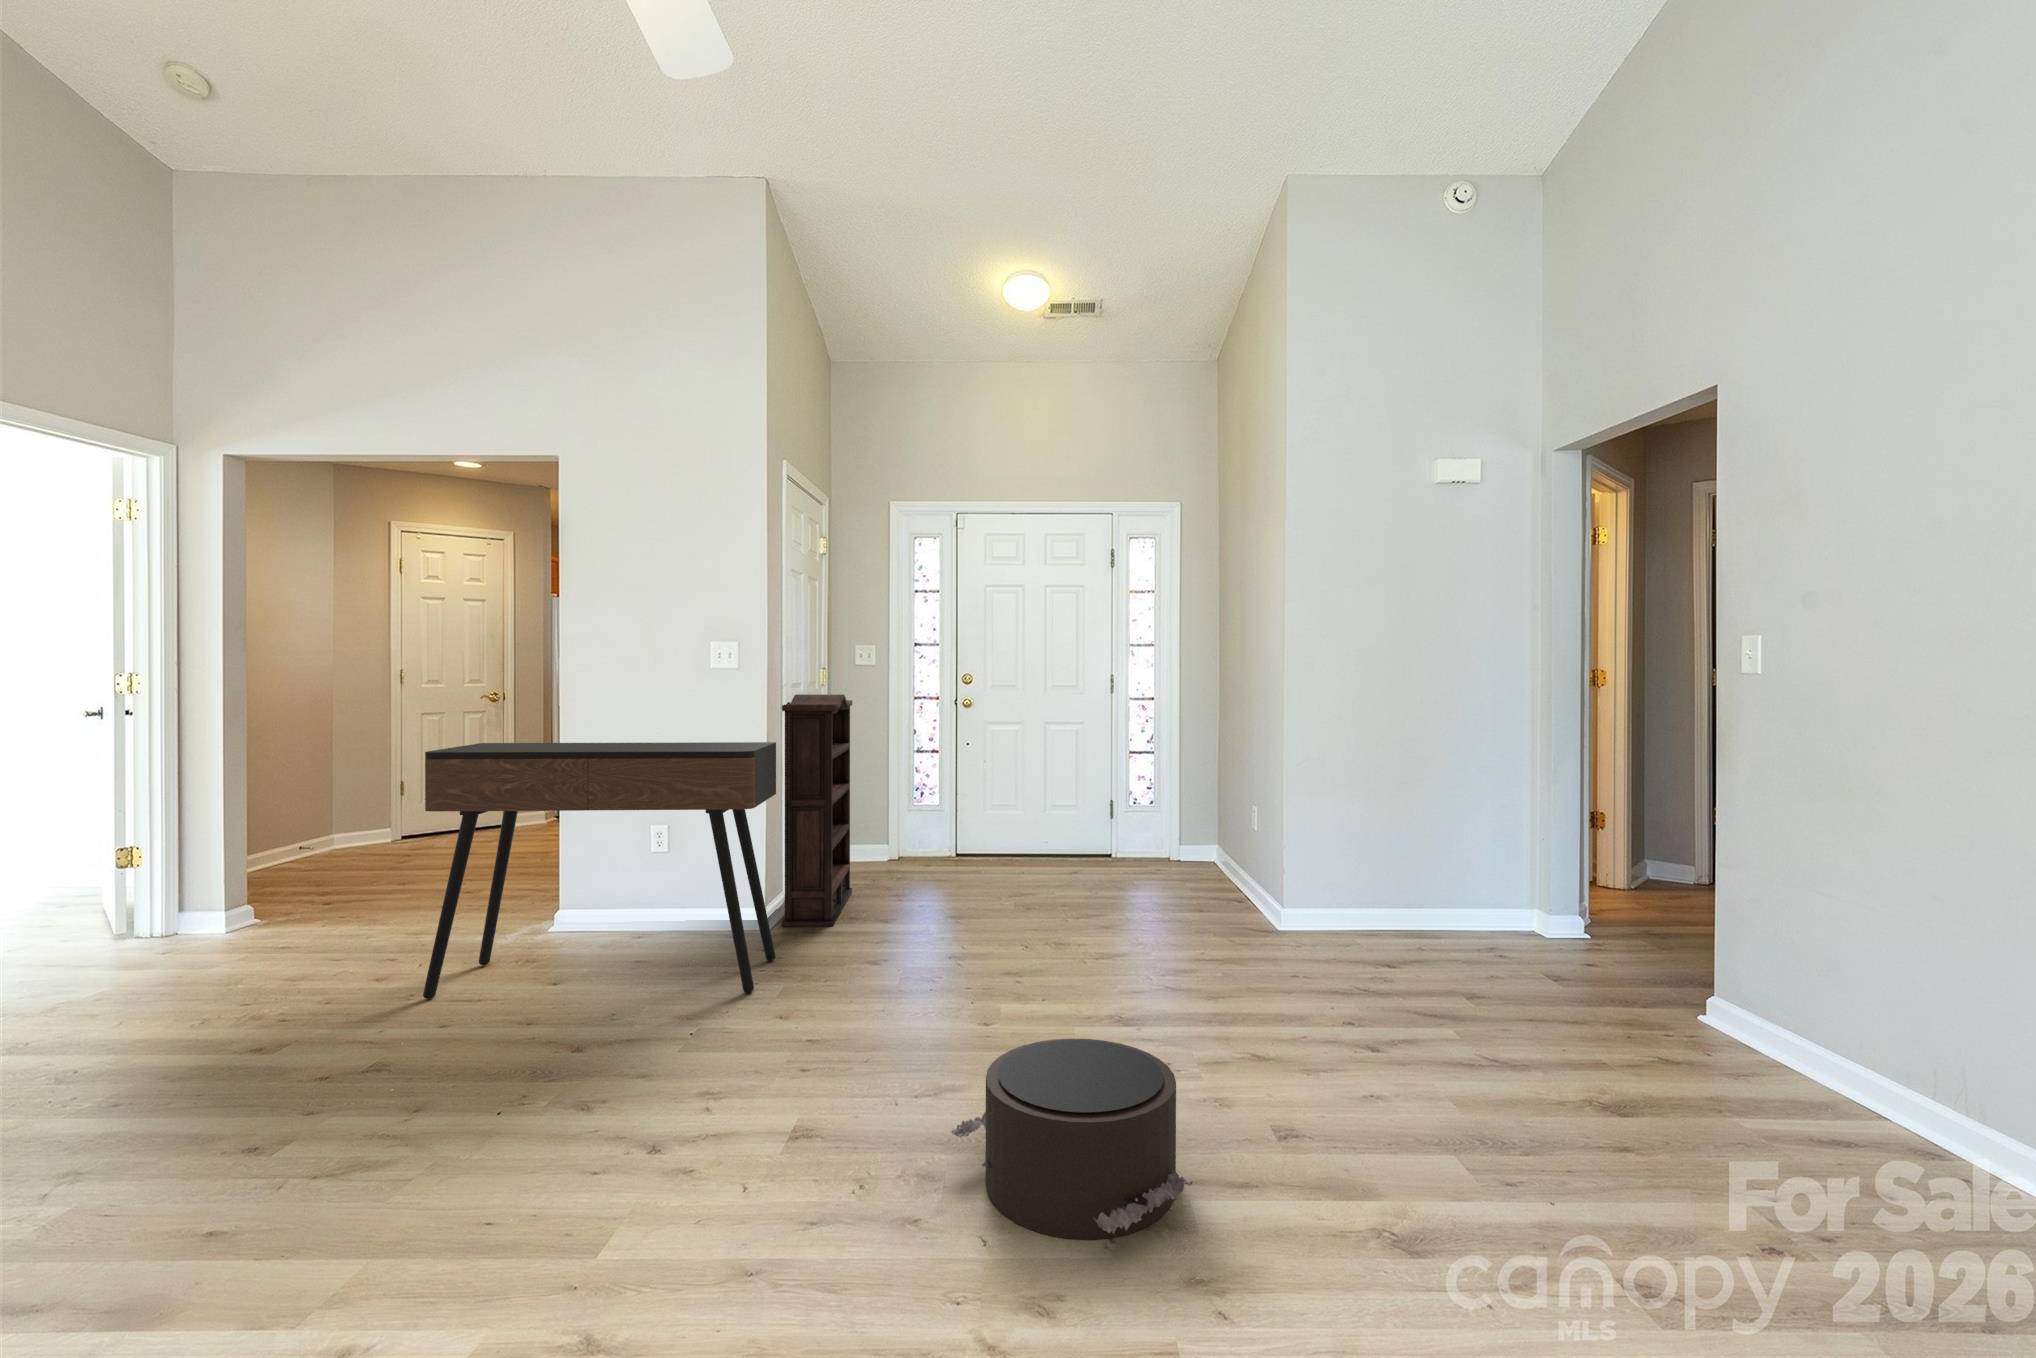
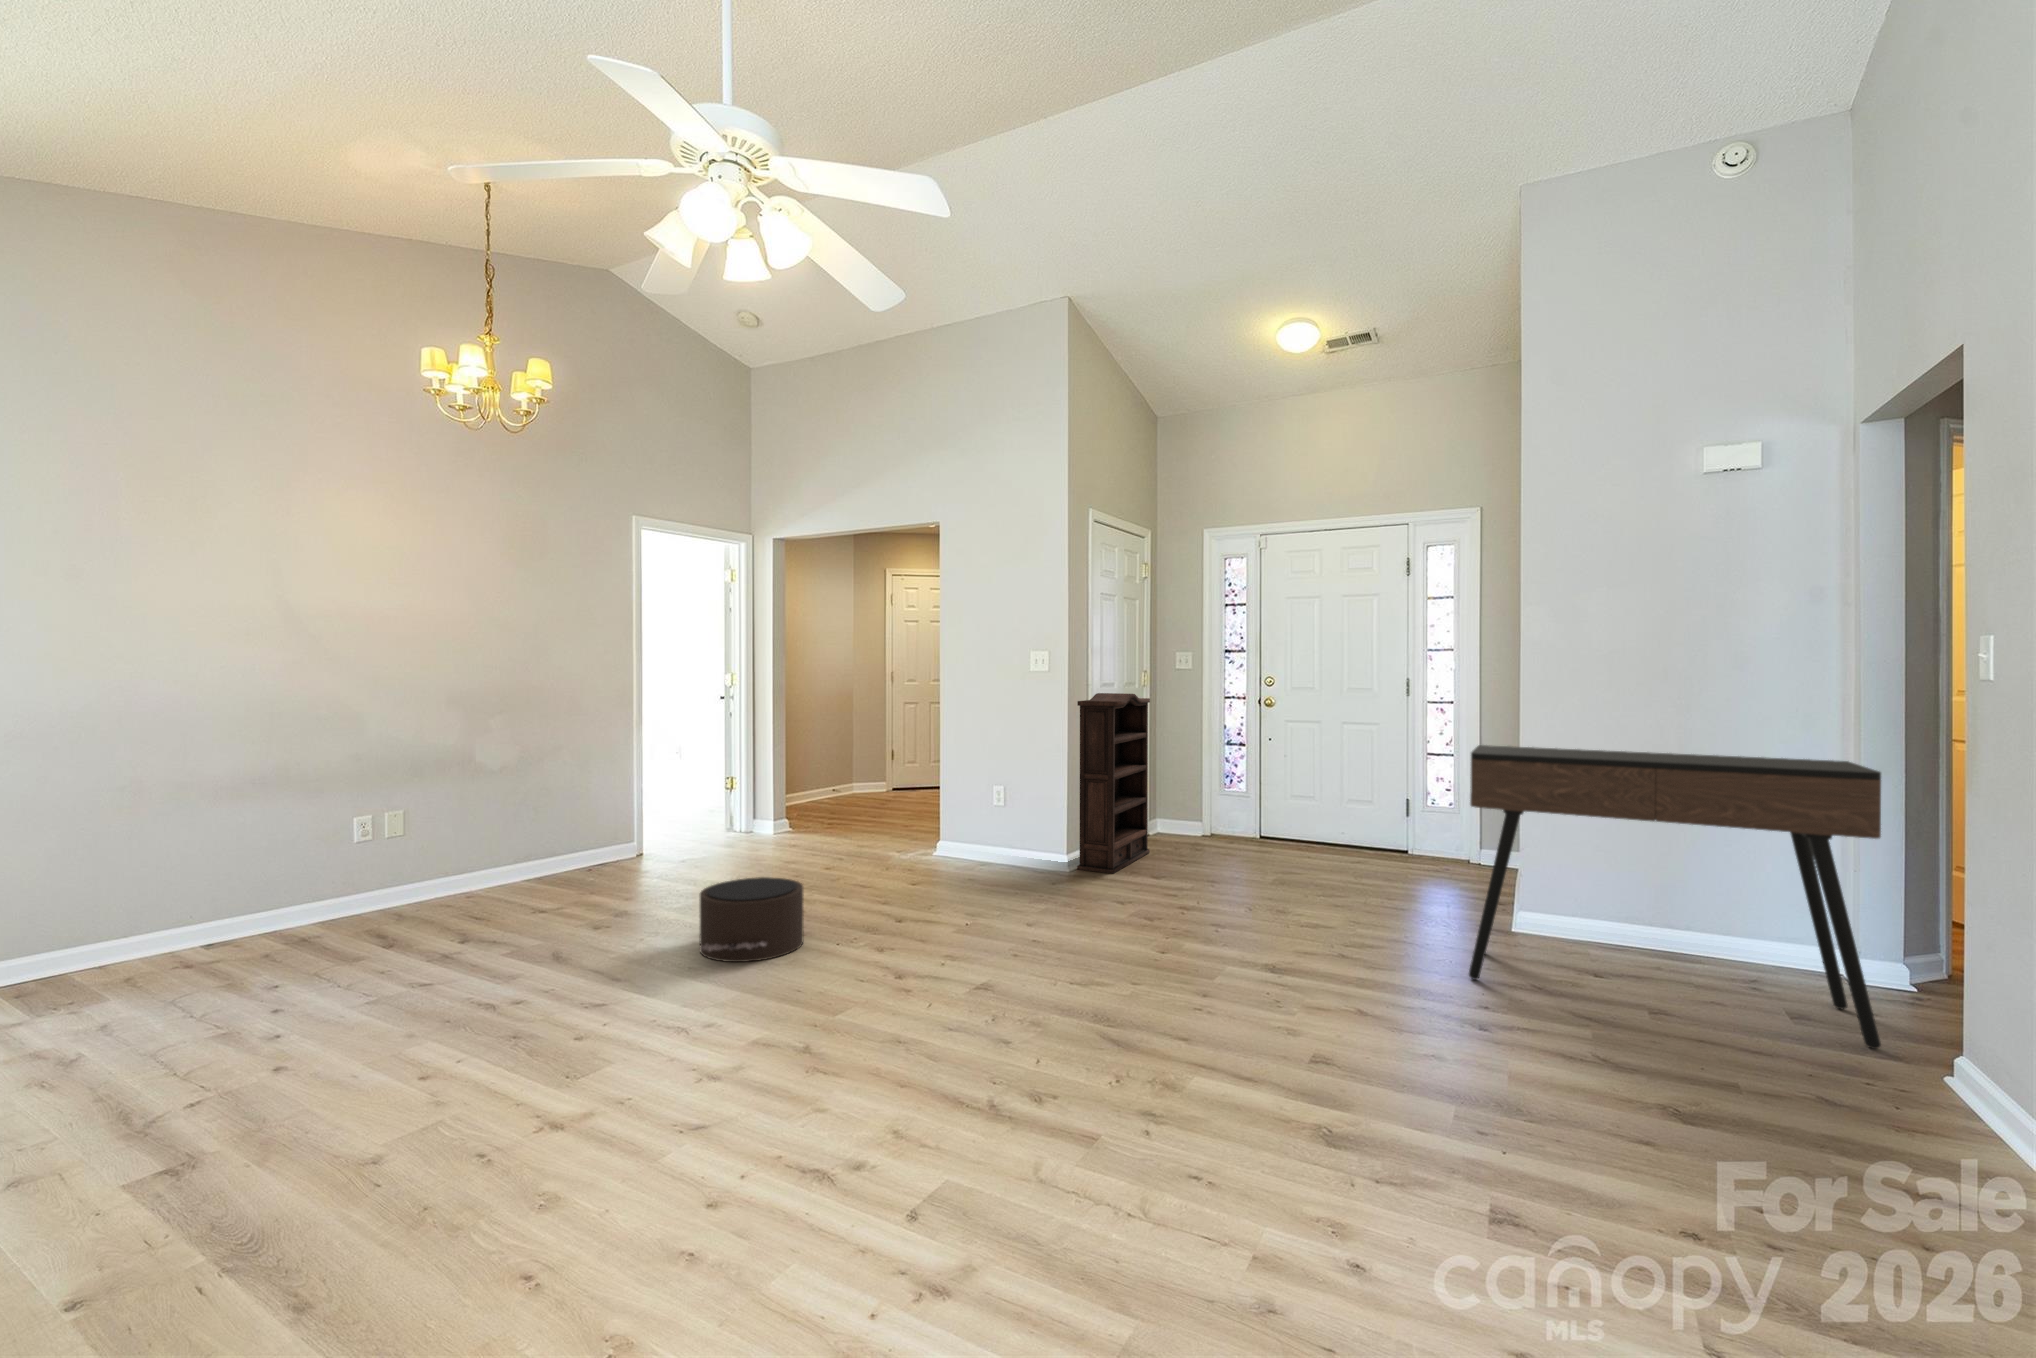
console table: present [423,742,776,999] -> present [1469,745,1881,1049]
pouf: present [951,1039,1193,1240] -> present [699,877,804,962]

